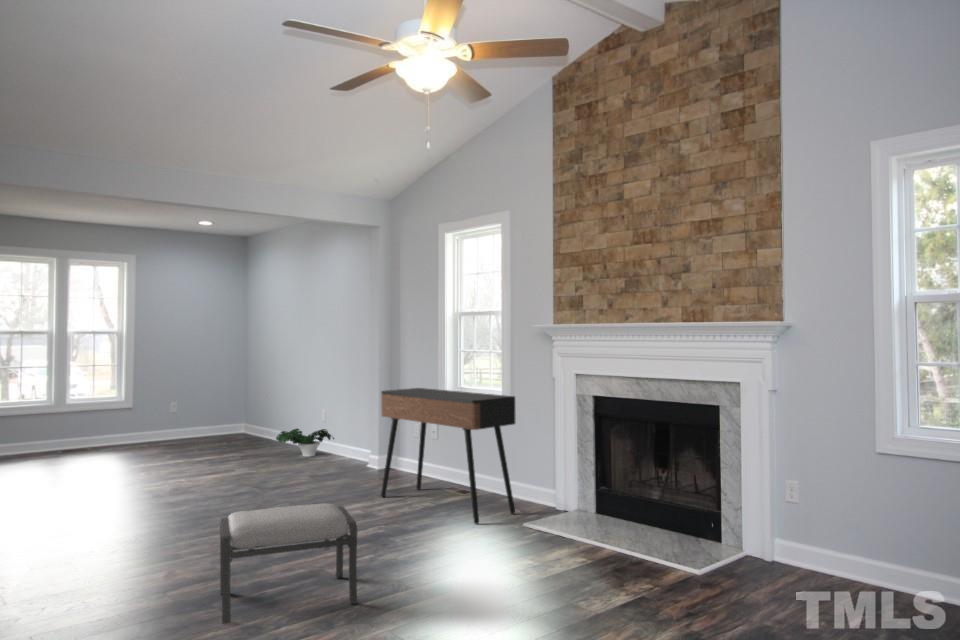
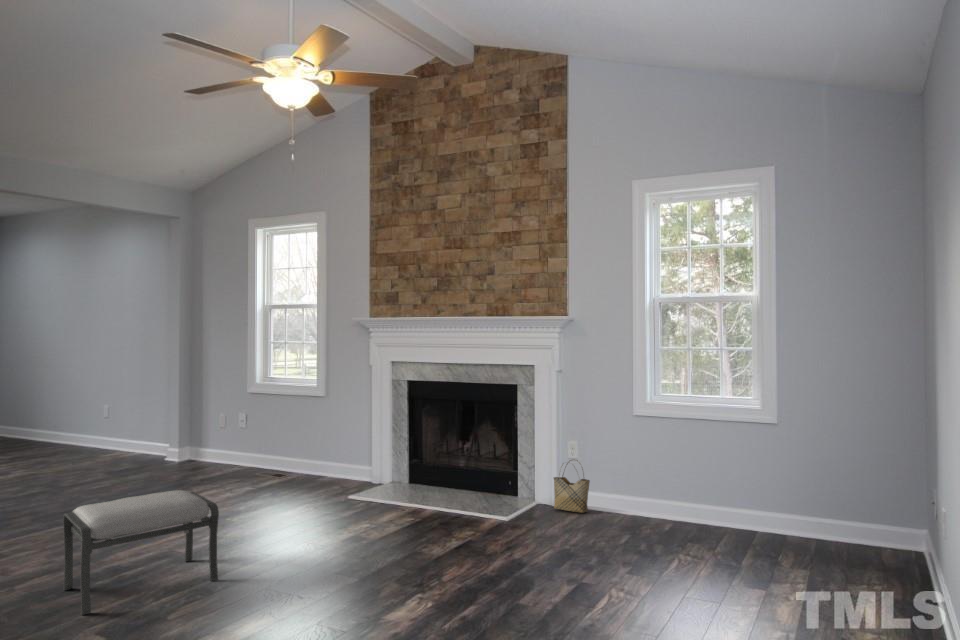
console table: present [381,388,516,524] -> none [196,378,337,502]
potted plant: present [276,429,334,457] -> none [55,425,125,455]
woven basket: none [764,503,814,573] -> present [554,460,590,513]

